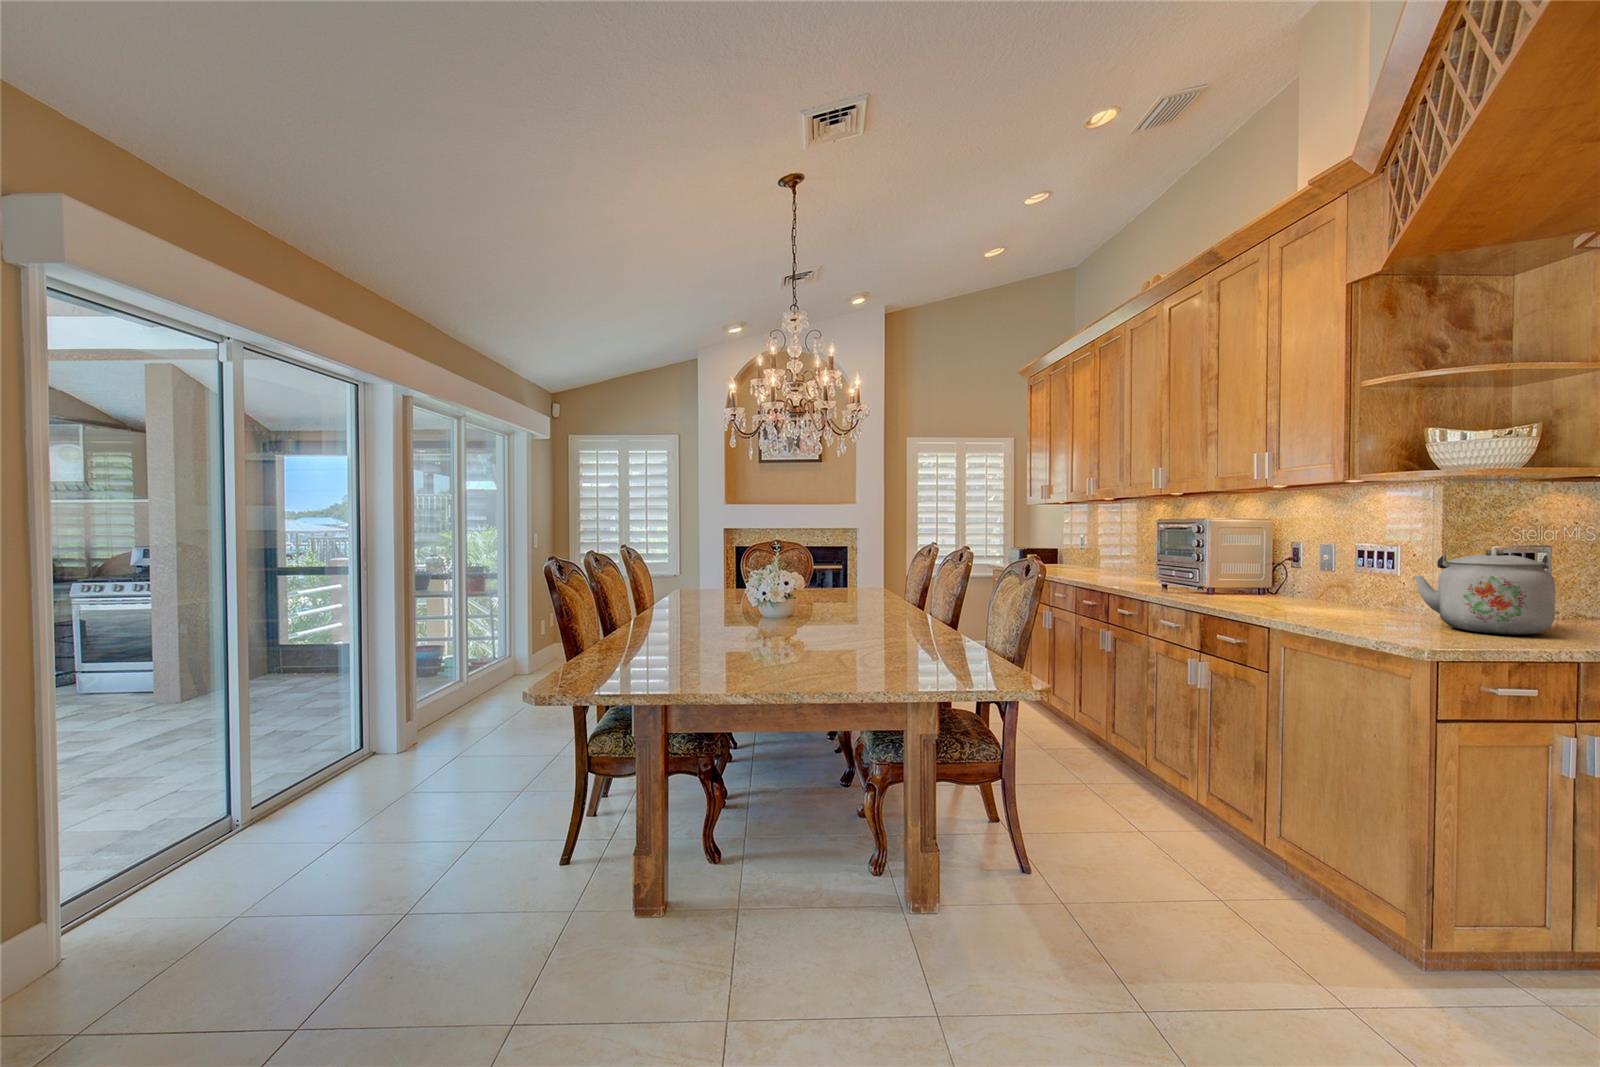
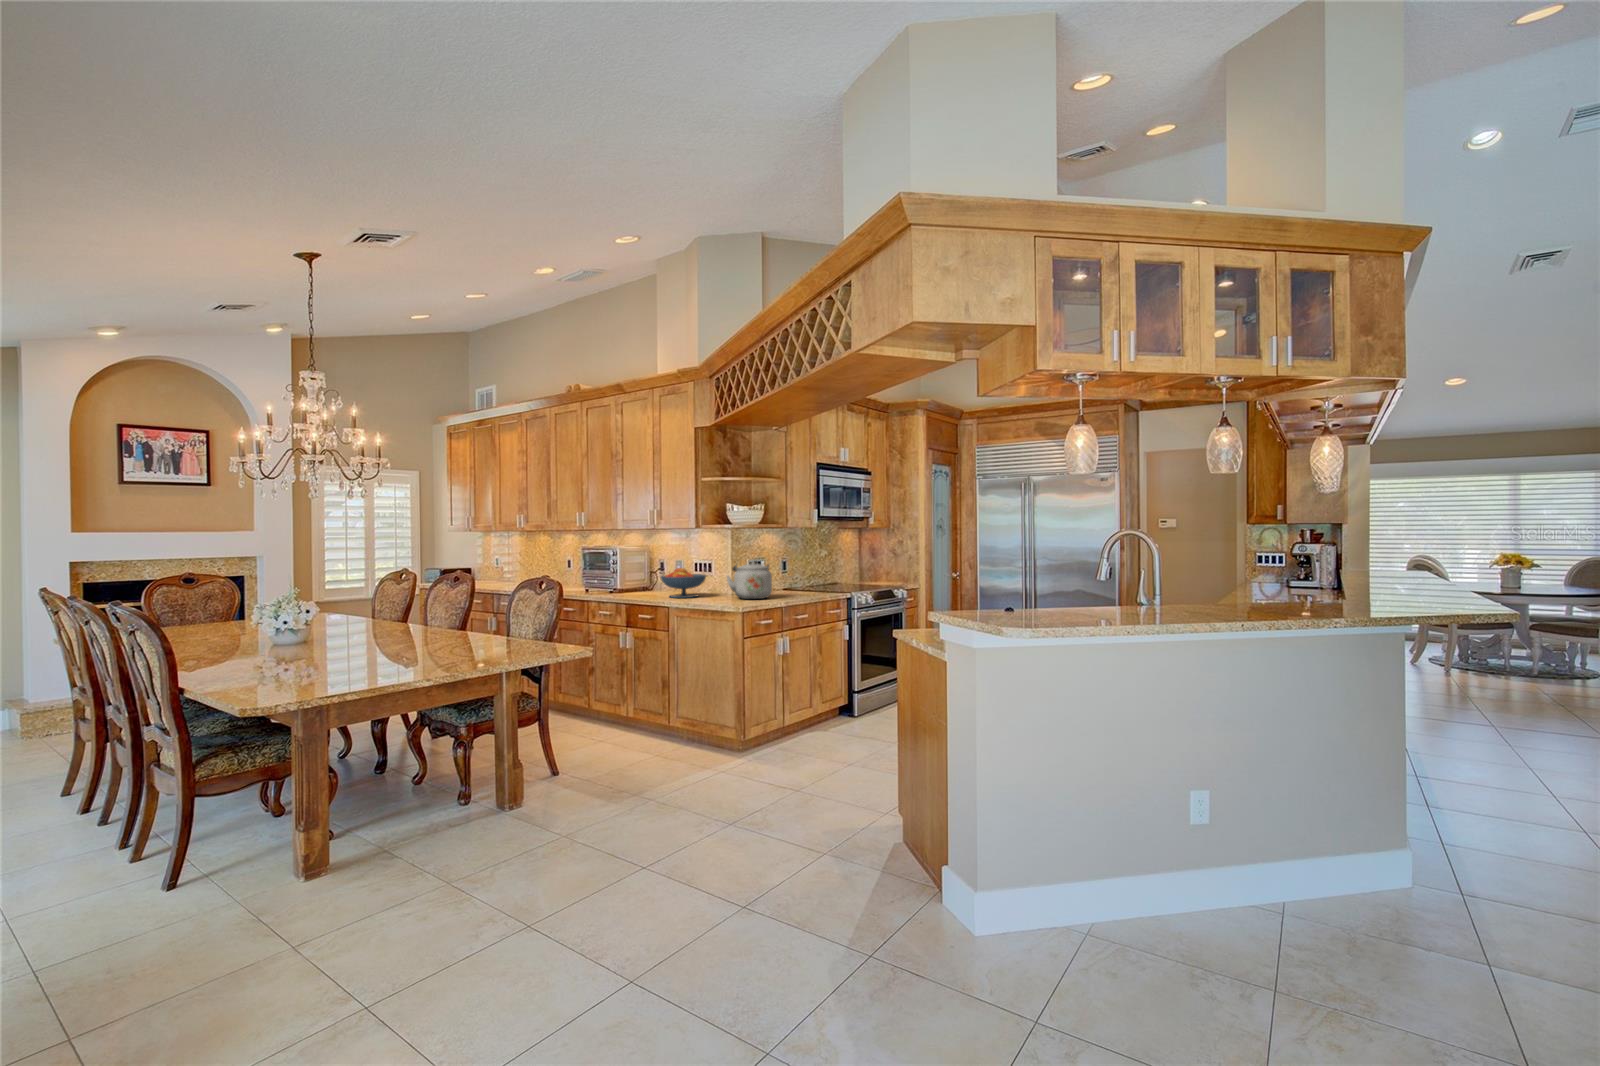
fruit bowl: none [1265,555,1372,614] -> present [661,568,706,598]

